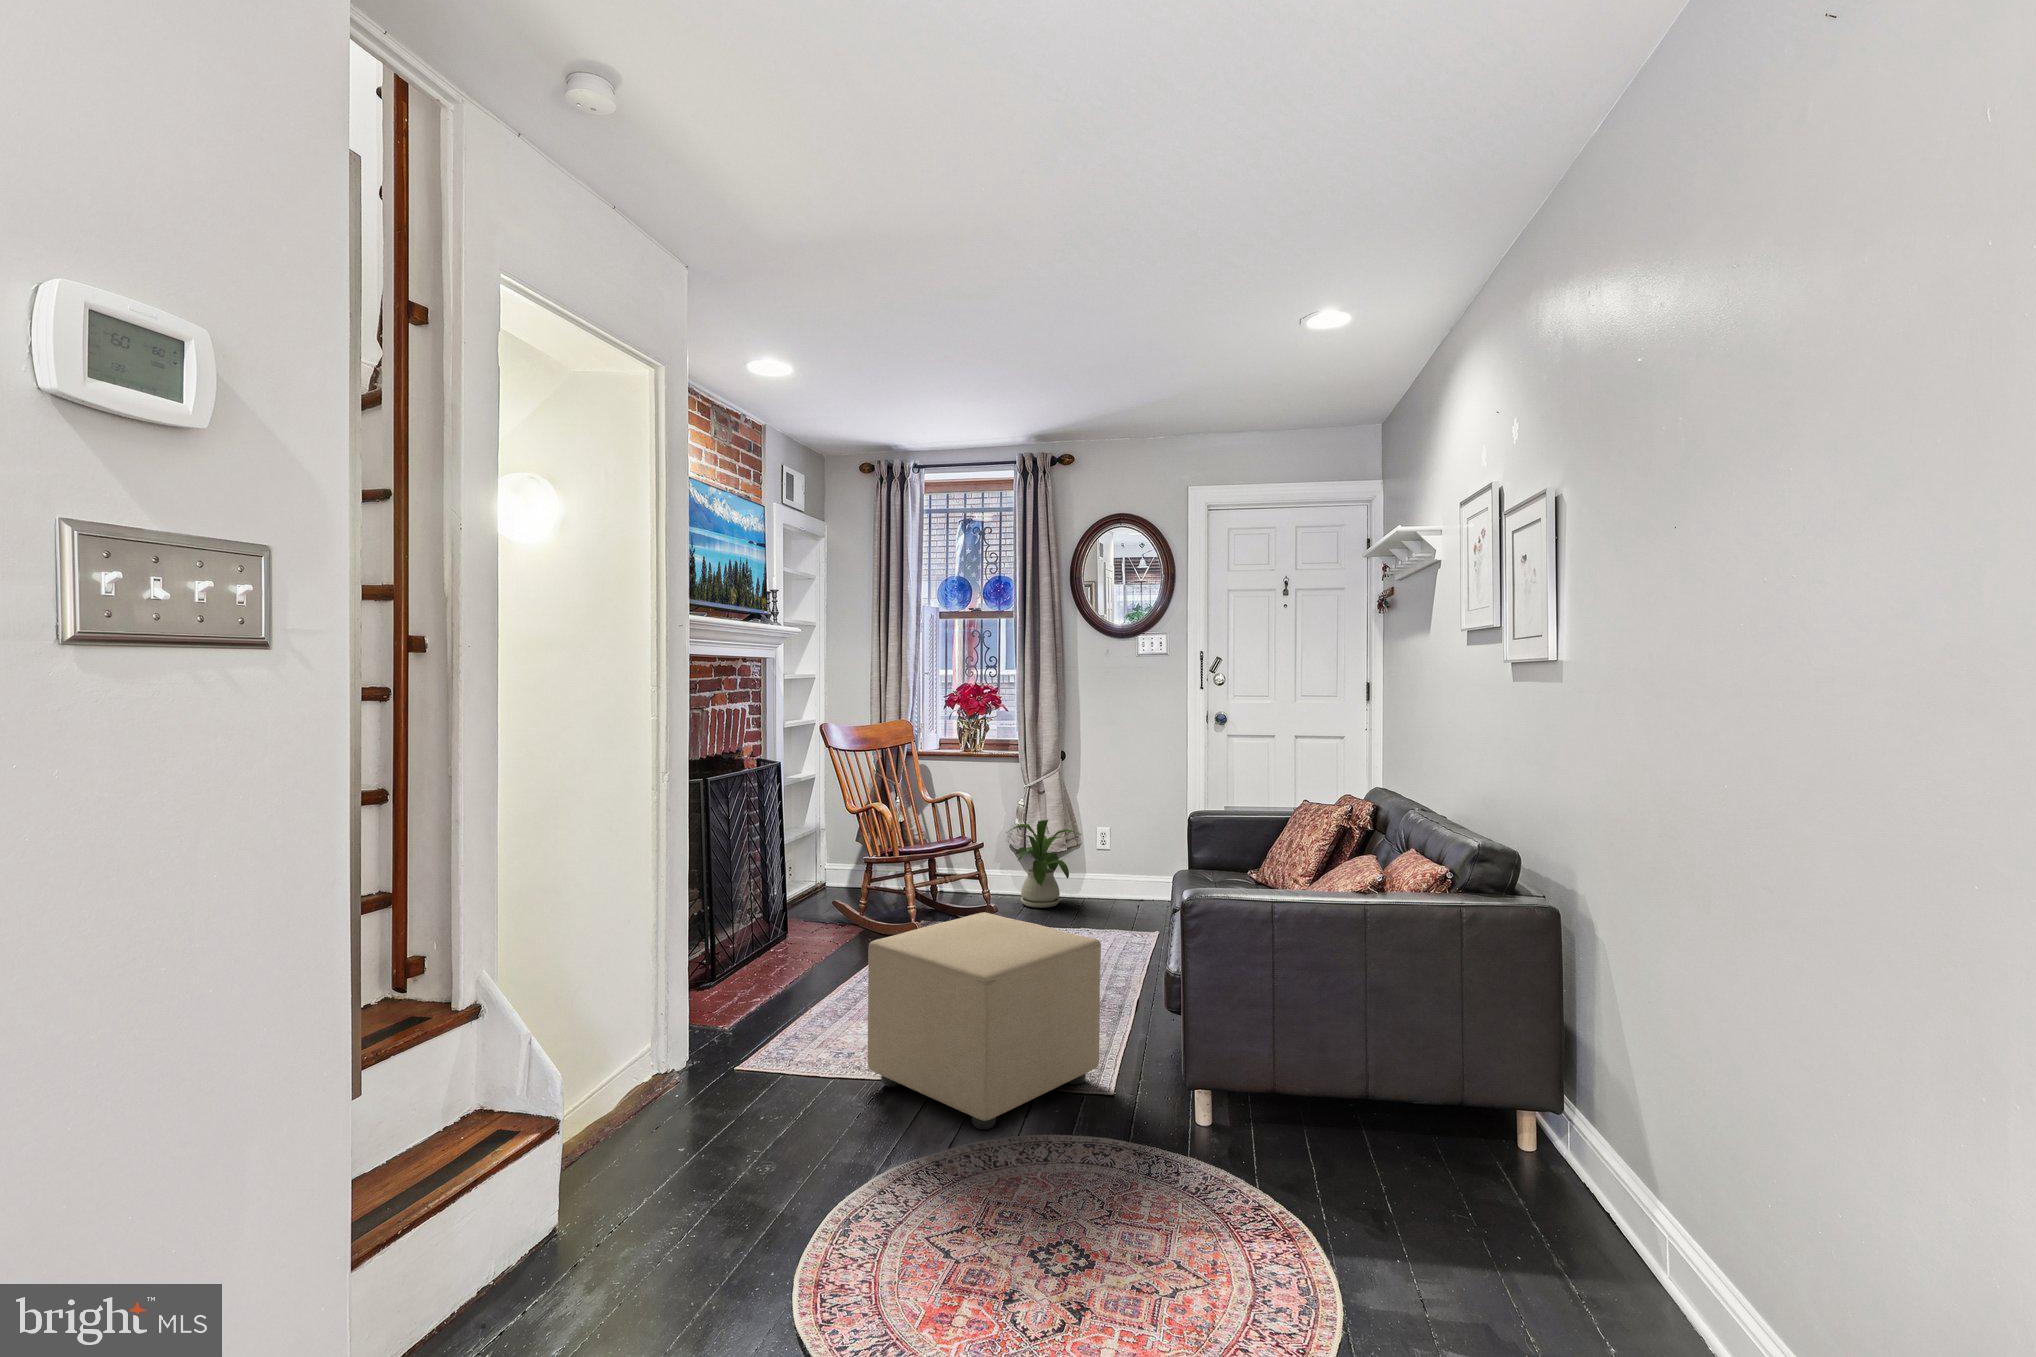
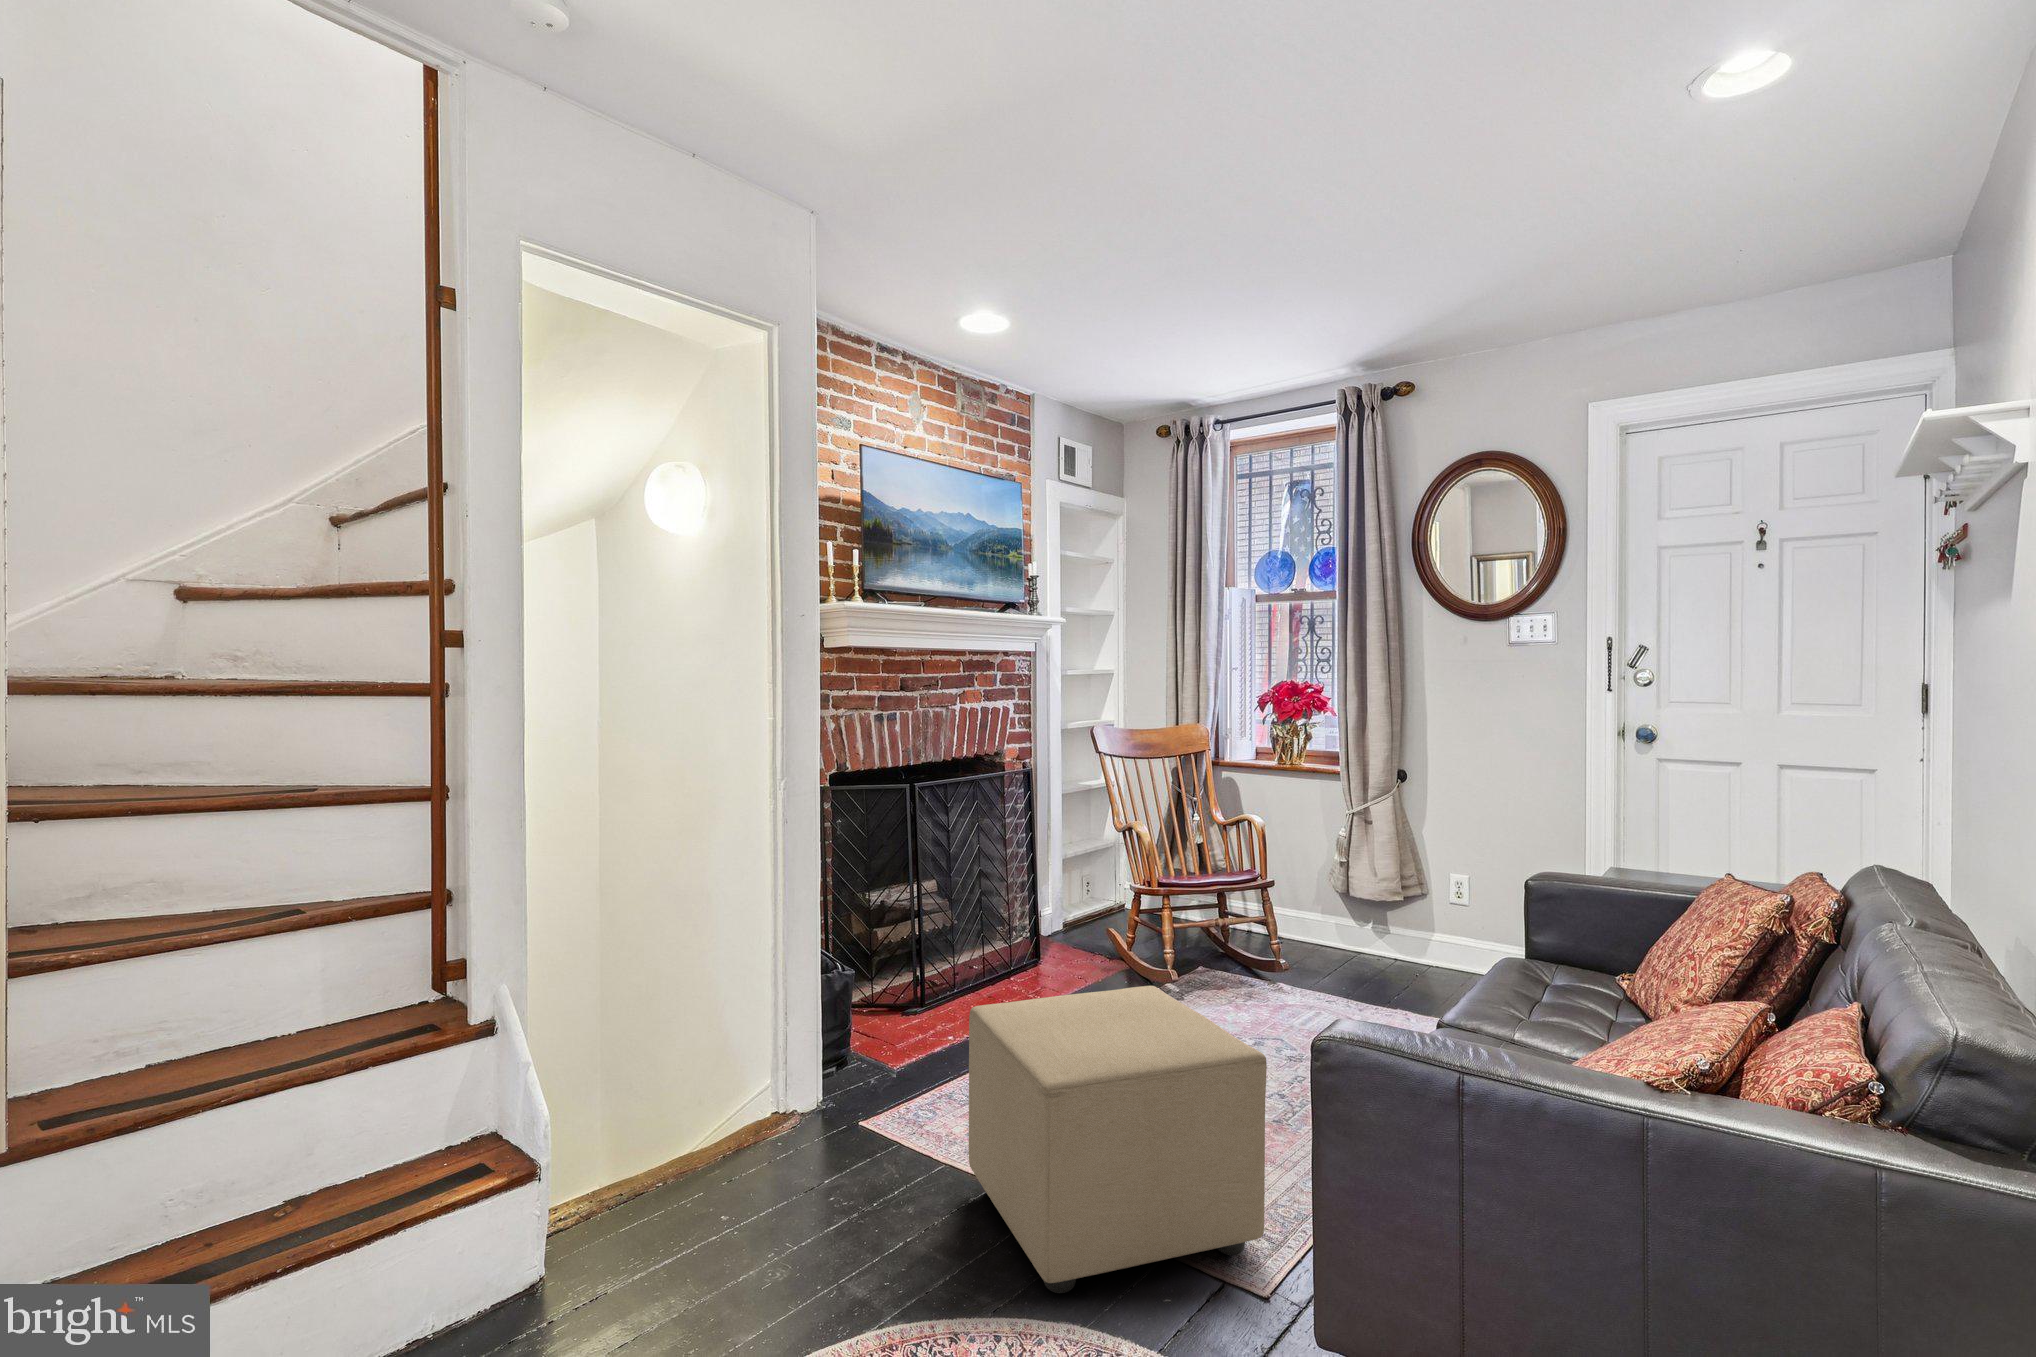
house plant: present [1006,820,1081,908] -> none [1318,862,1420,977]

